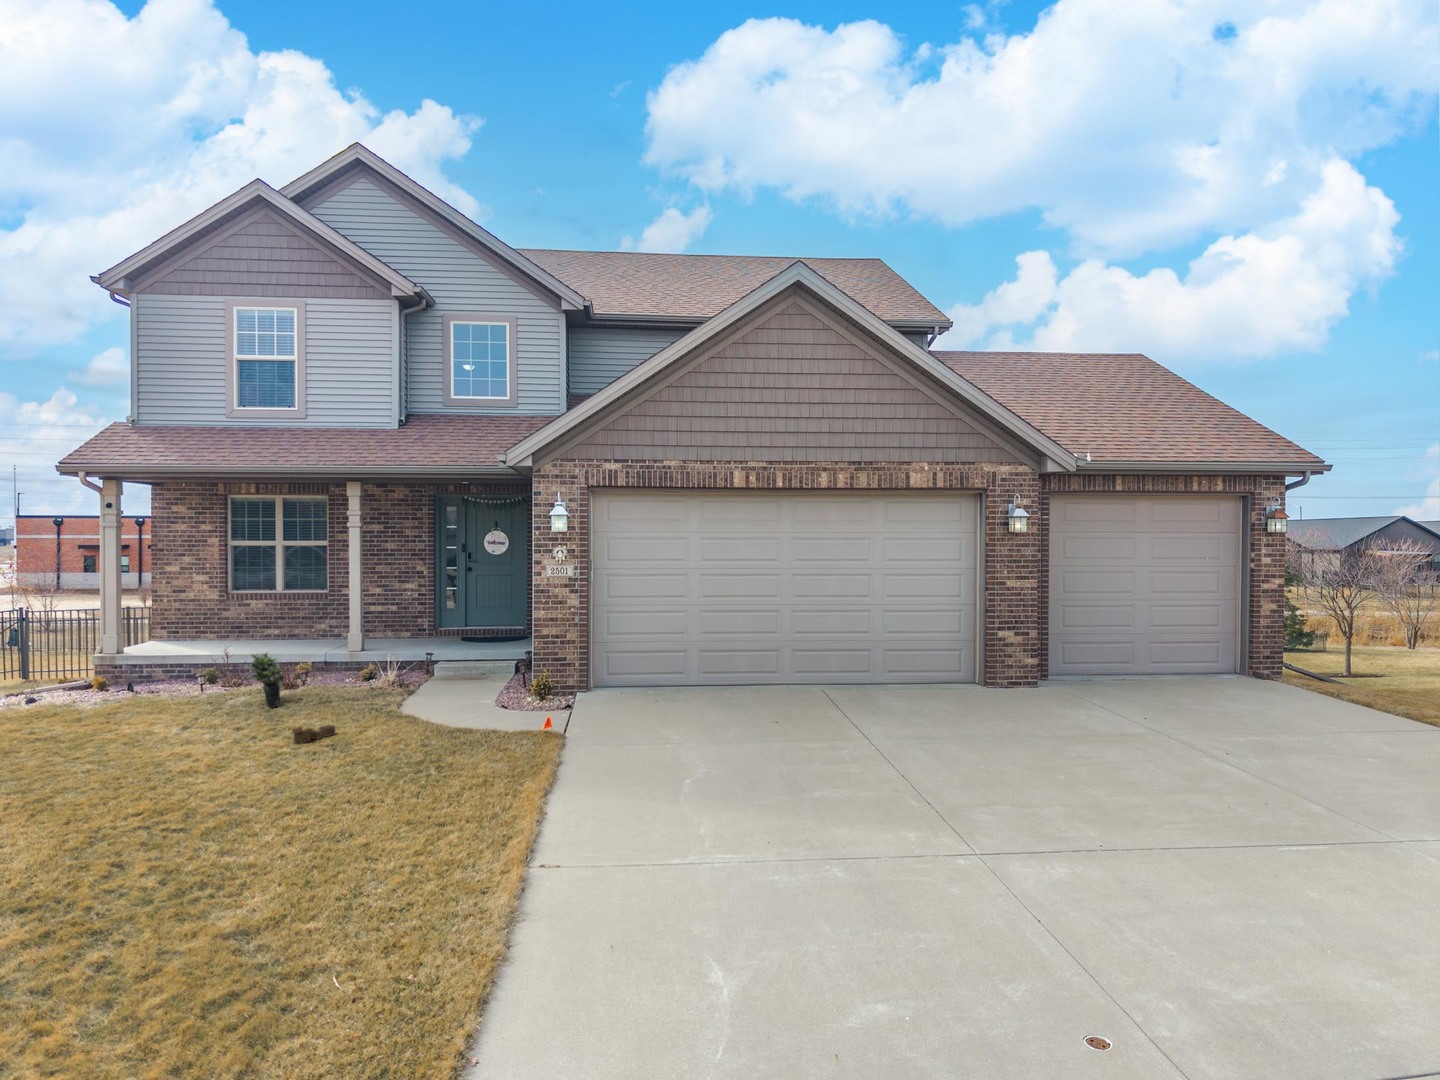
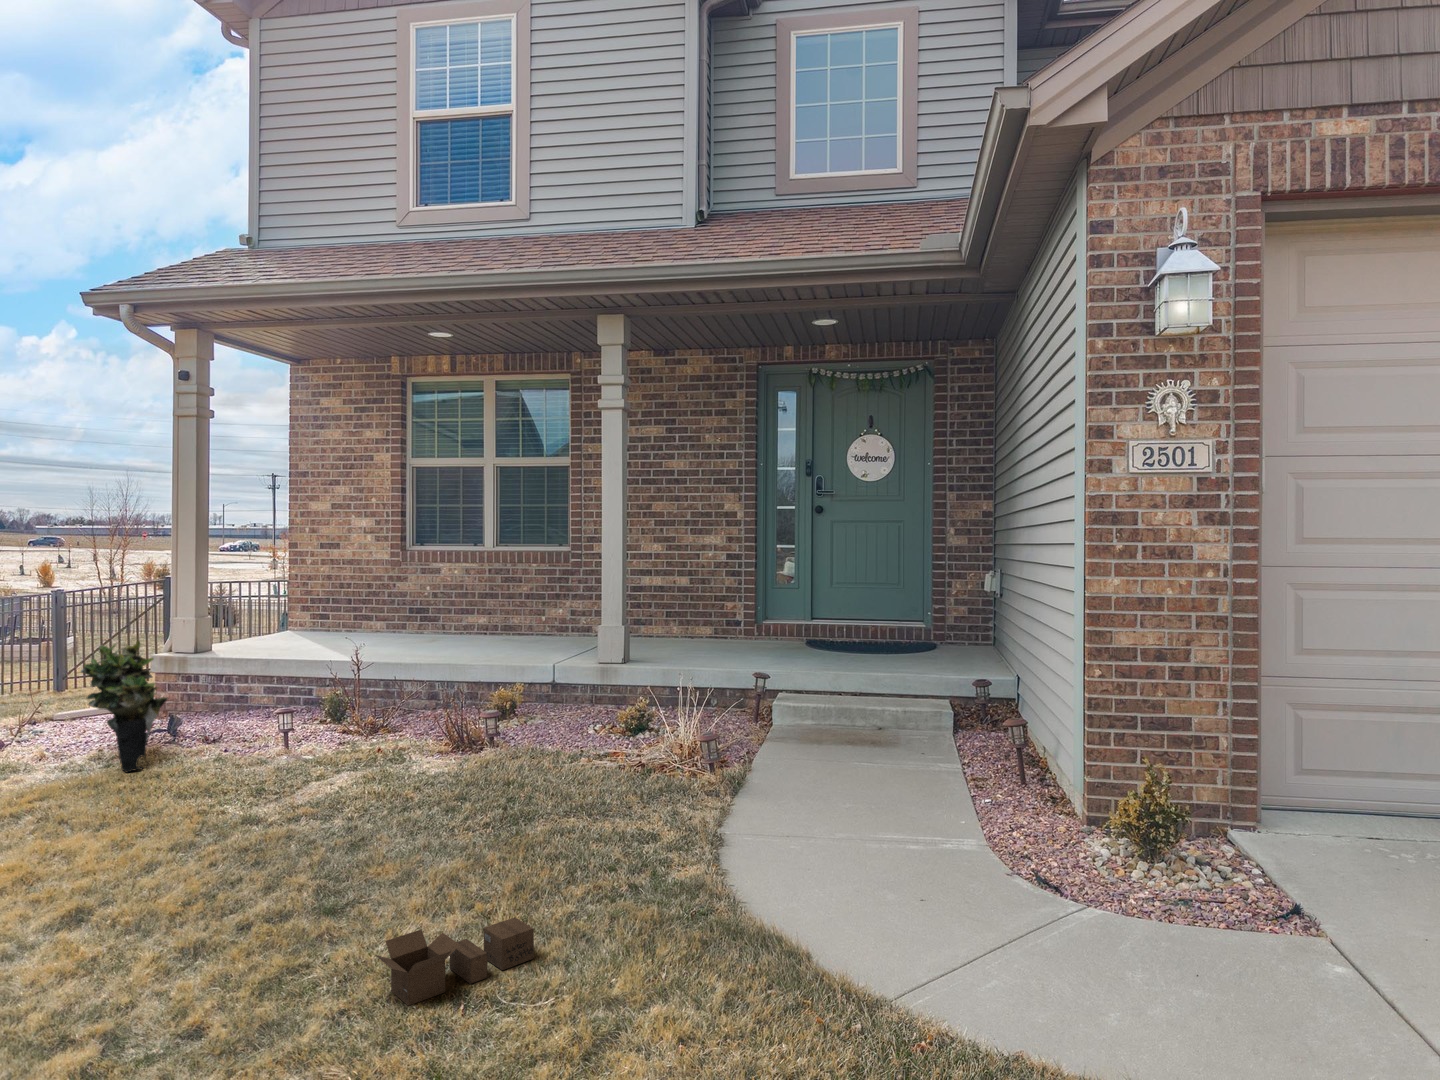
potted plant: present [250,652,285,708] -> present [81,641,168,772]

